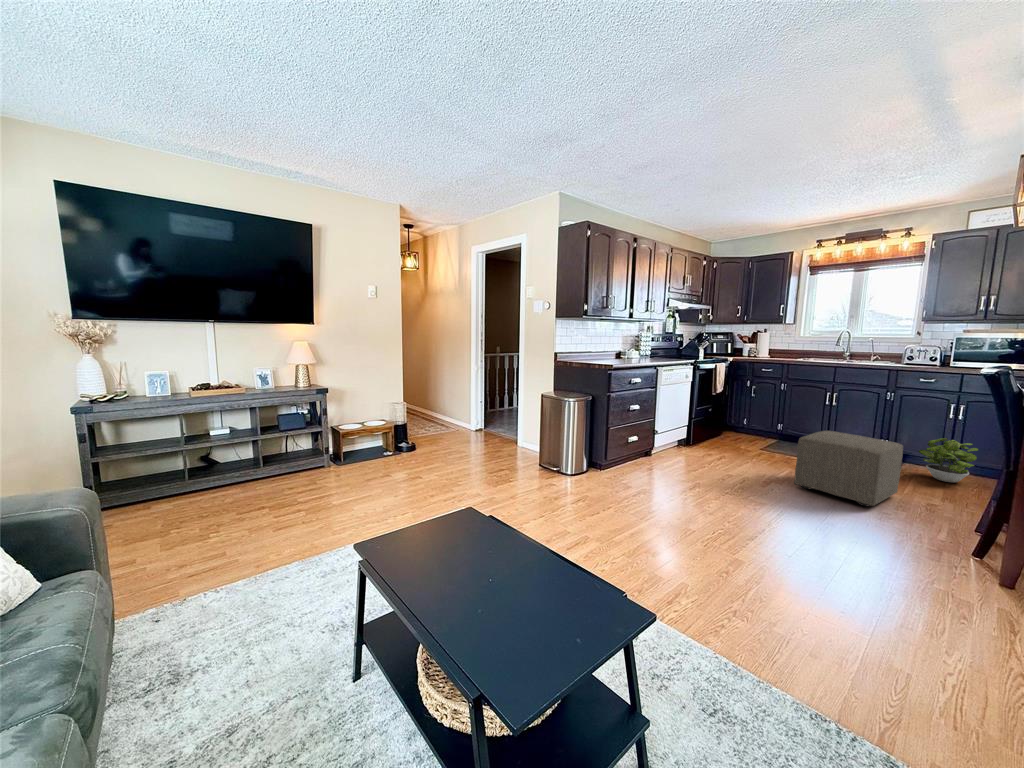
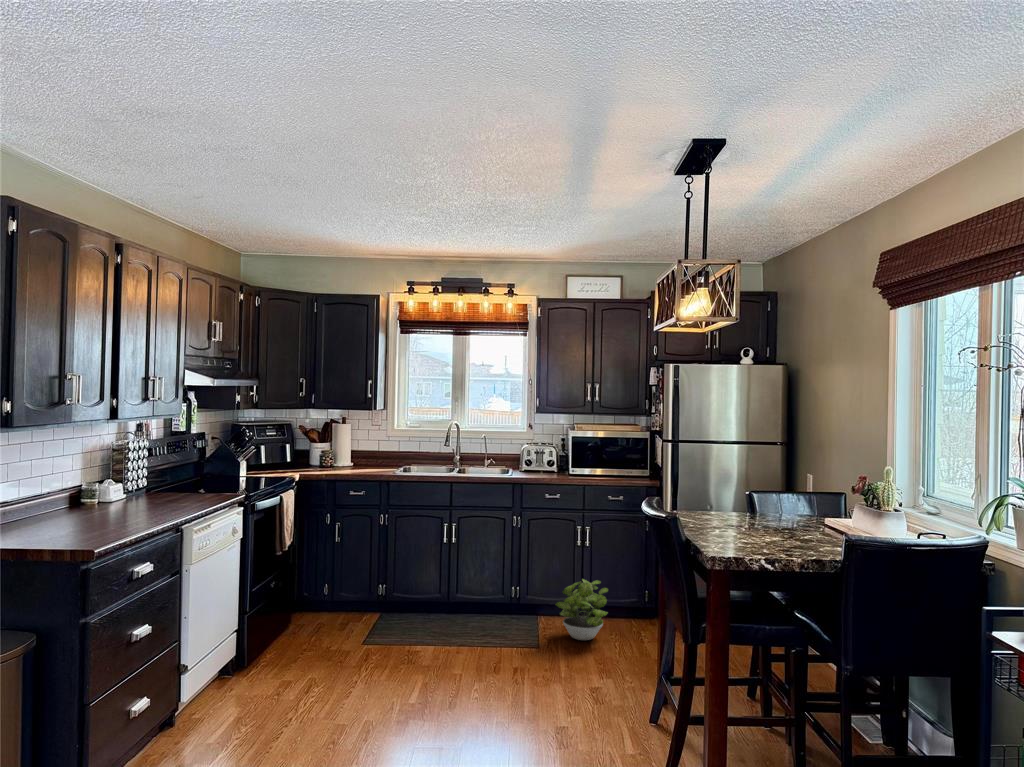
ottoman: present [794,431,903,506] -> none [435,603,554,723]

